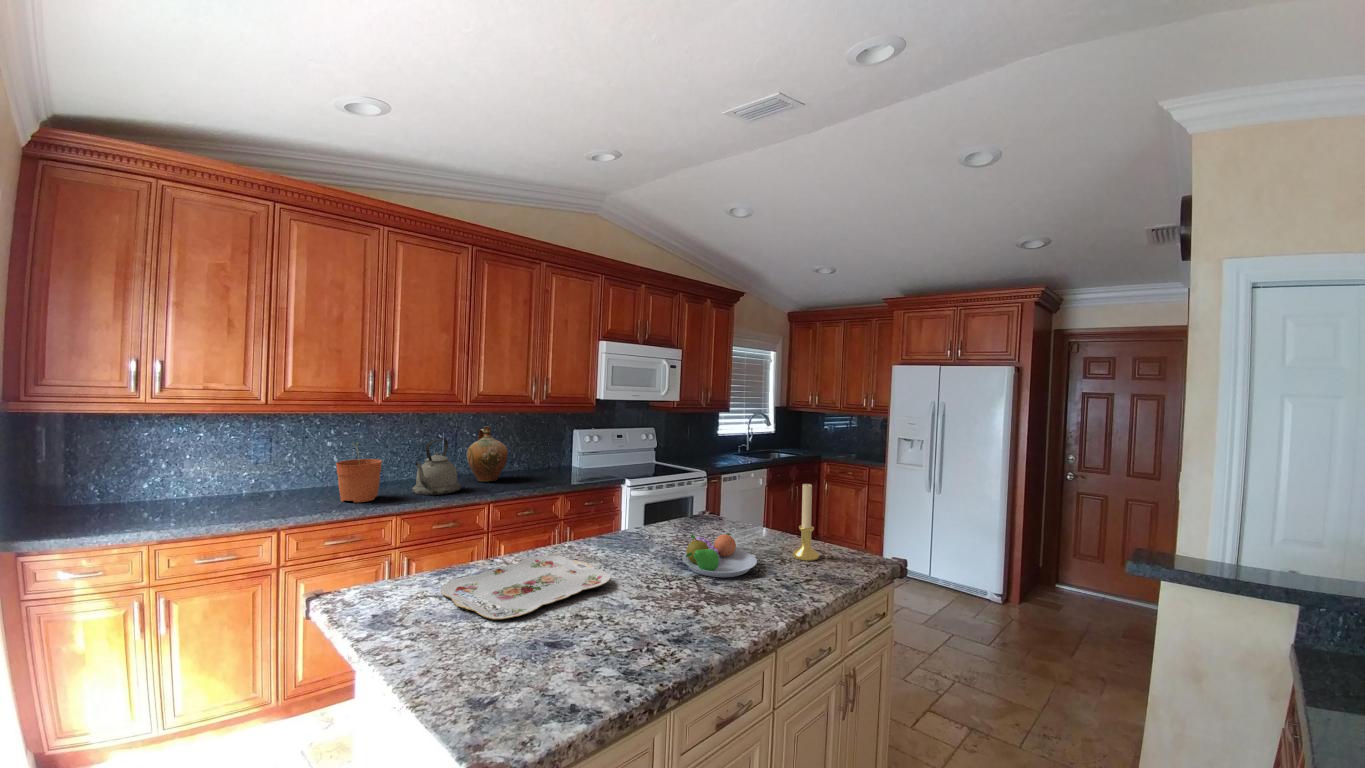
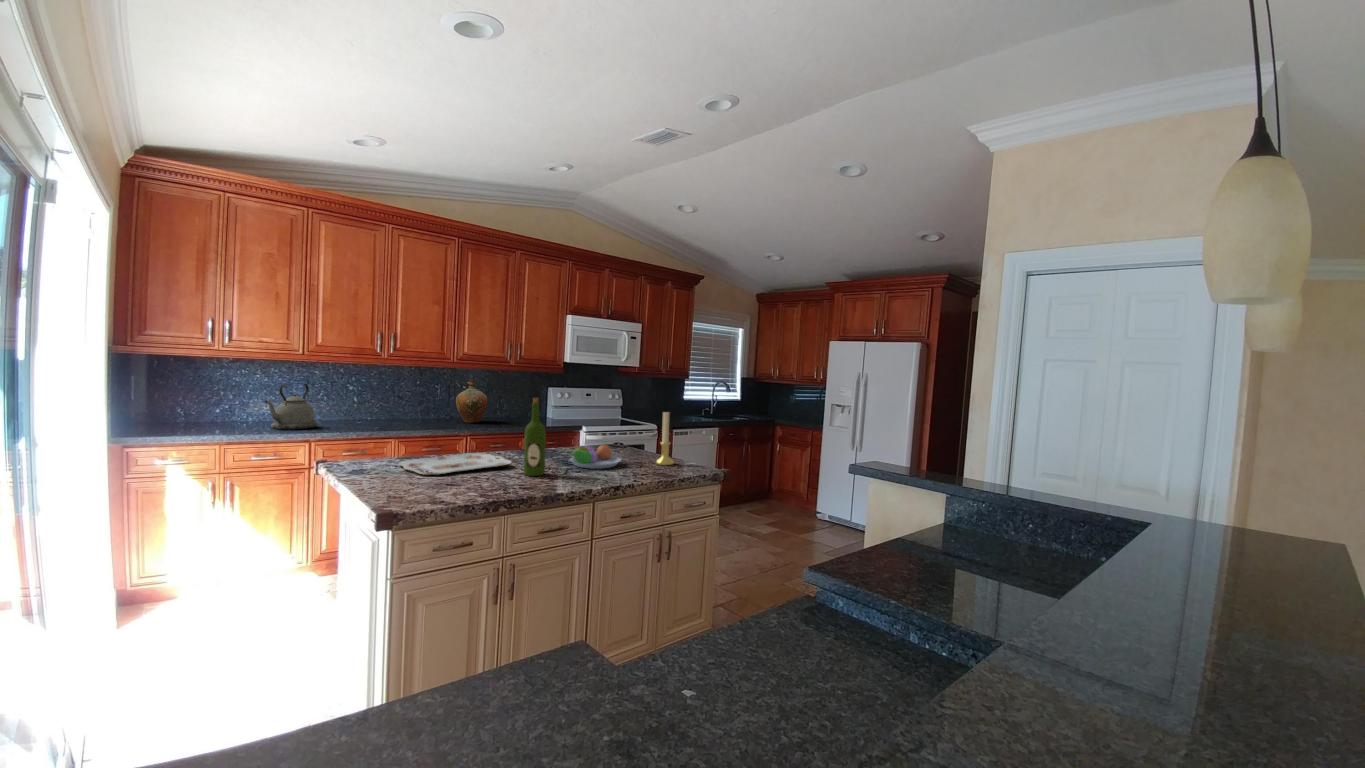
kettle: present [412,439,461,495] -> present [265,383,318,430]
plant pot: present [336,443,382,503] -> none [352,386,386,429]
wine bottle: none [642,483,674,607] -> present [524,398,546,476]

